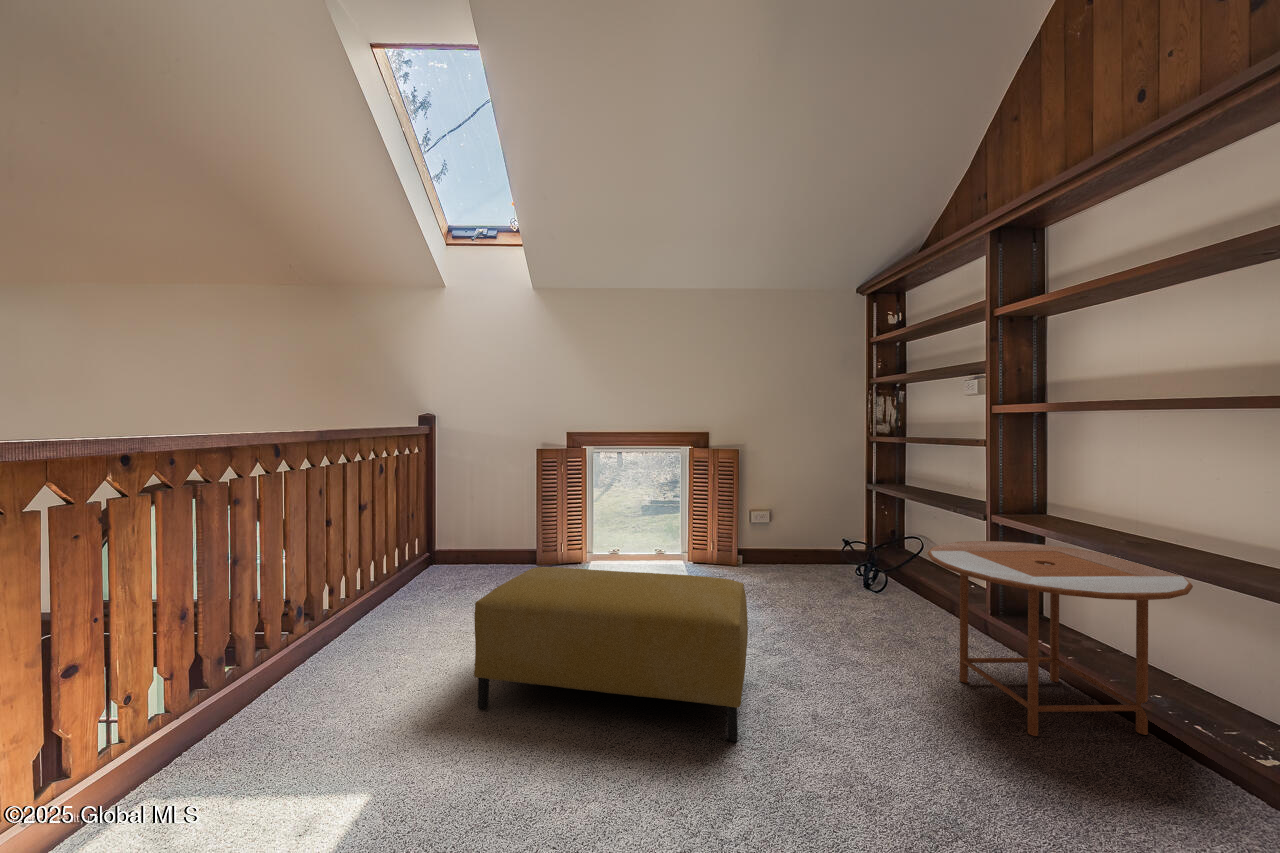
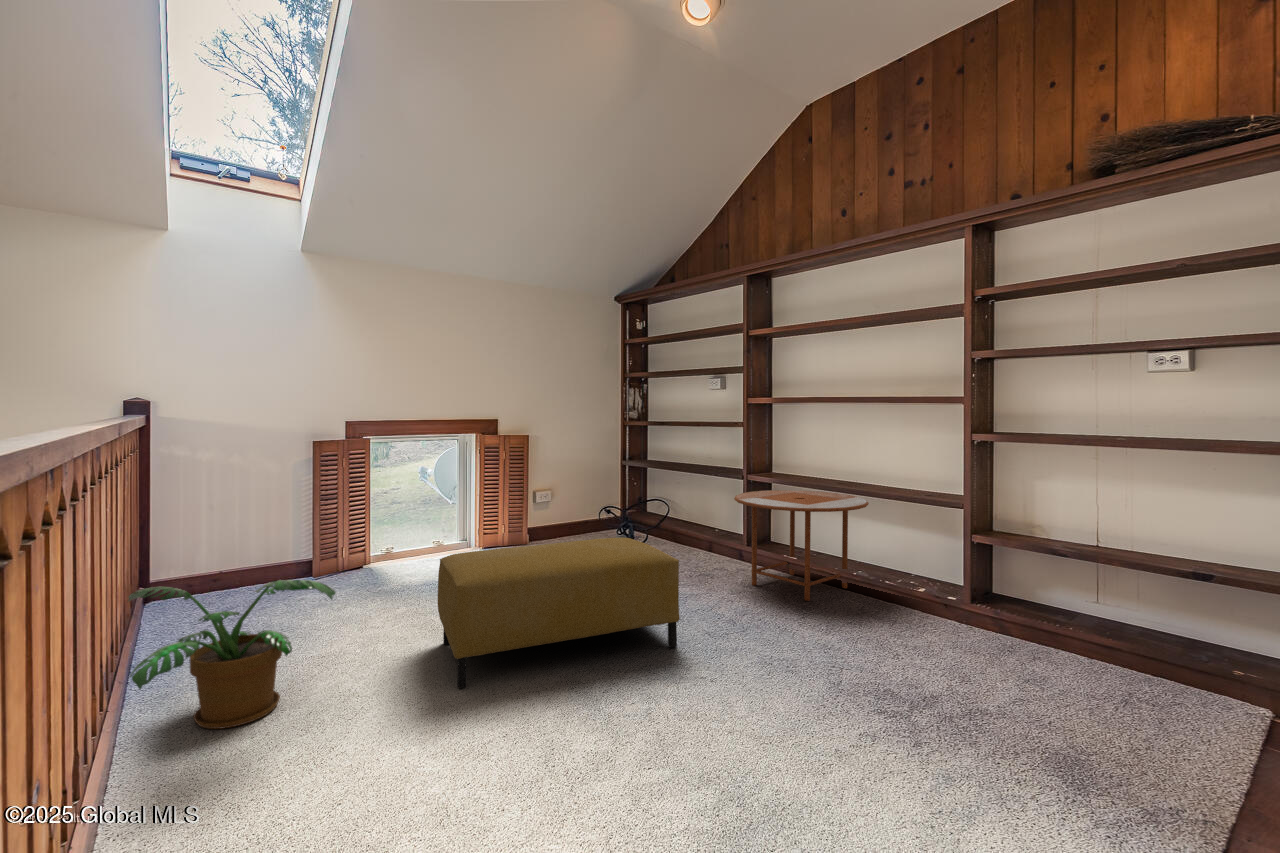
potted plant: none [253,558,395,684] -> present [128,580,336,729]

